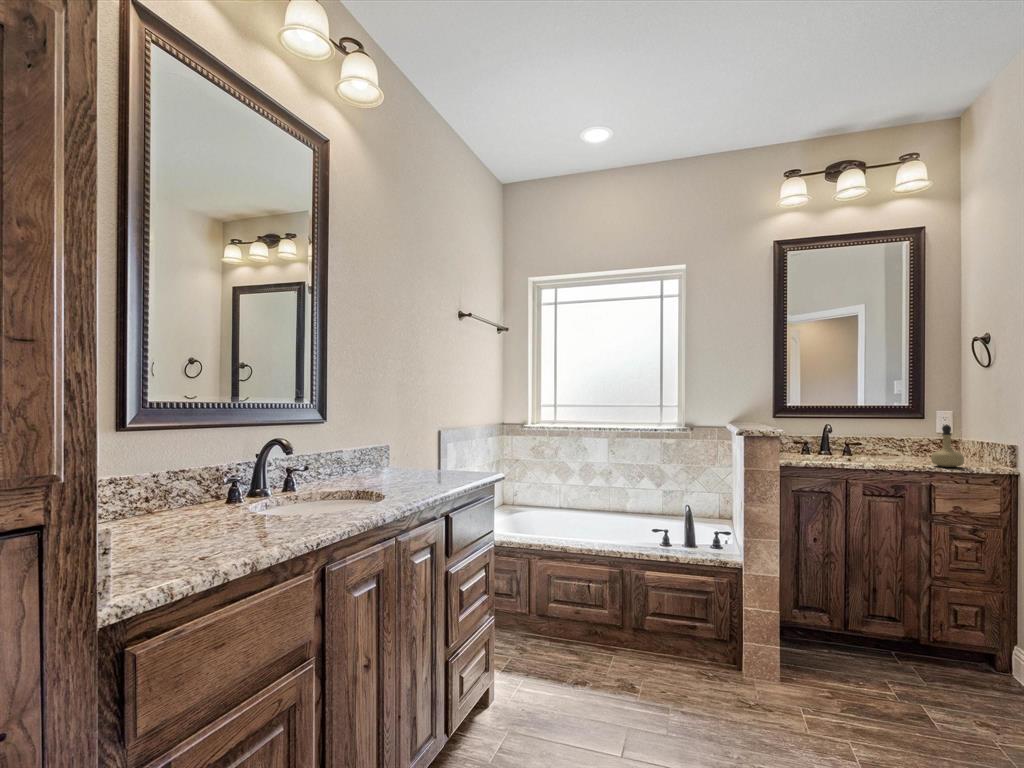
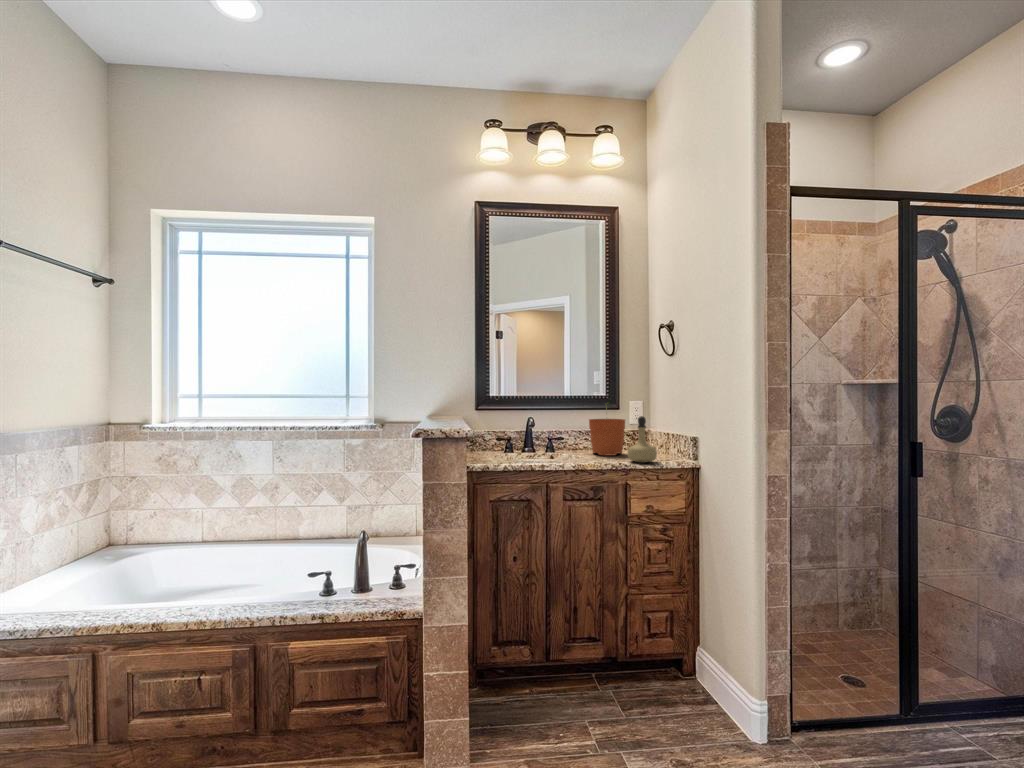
plant pot: none [889,411,930,460] -> present [589,419,625,456]

